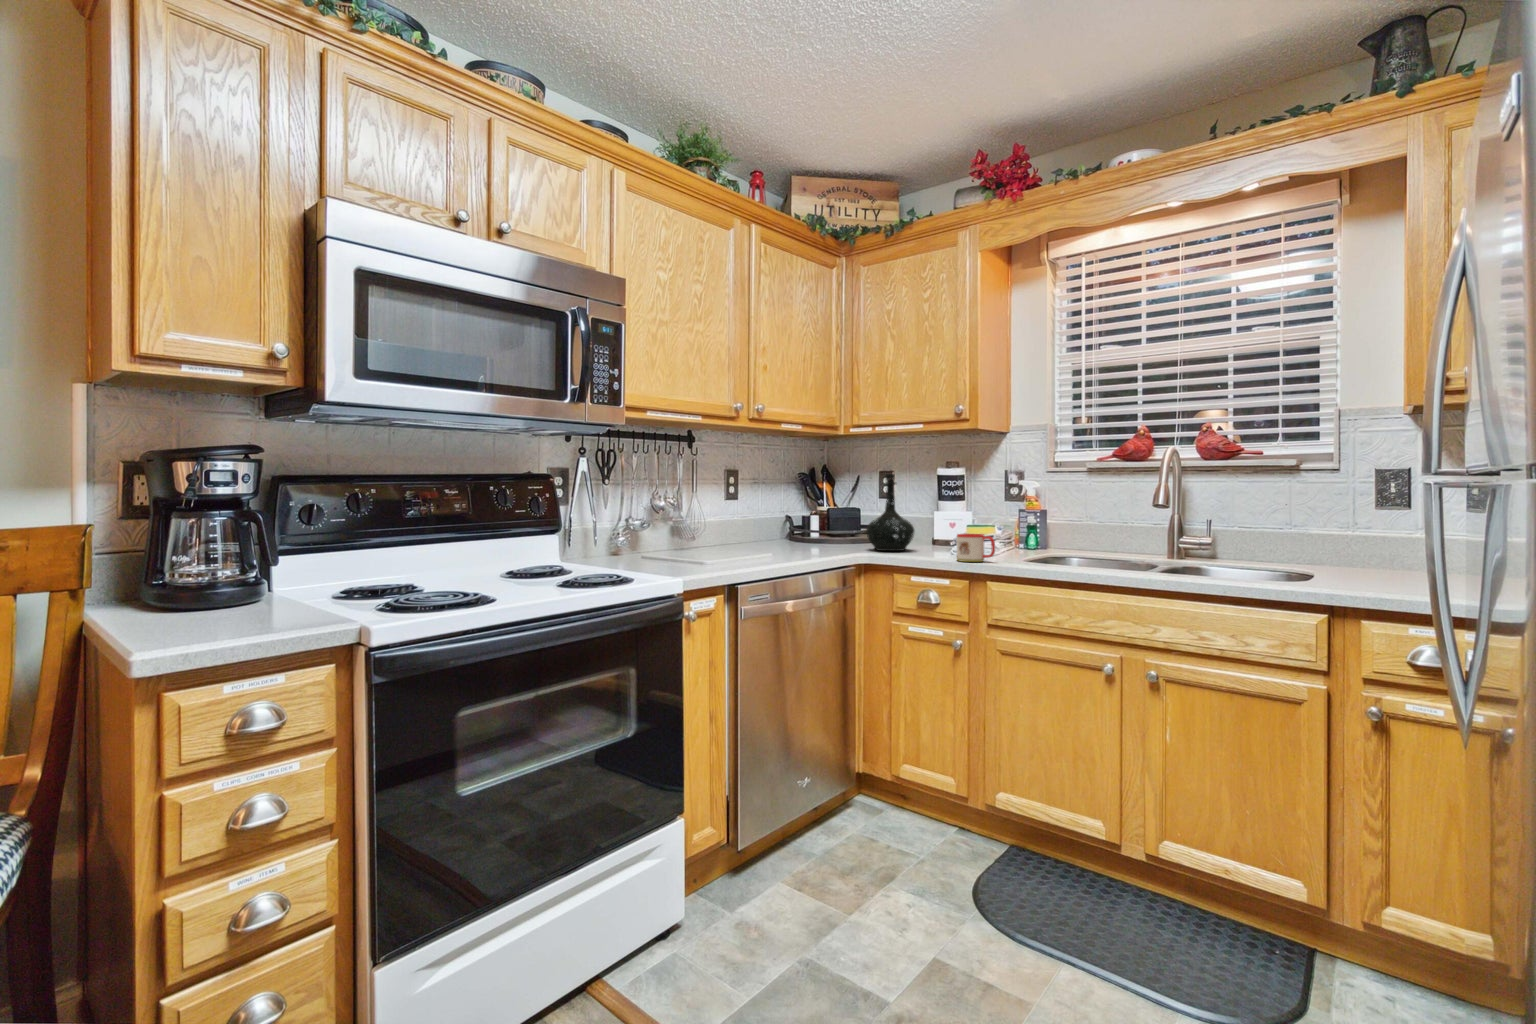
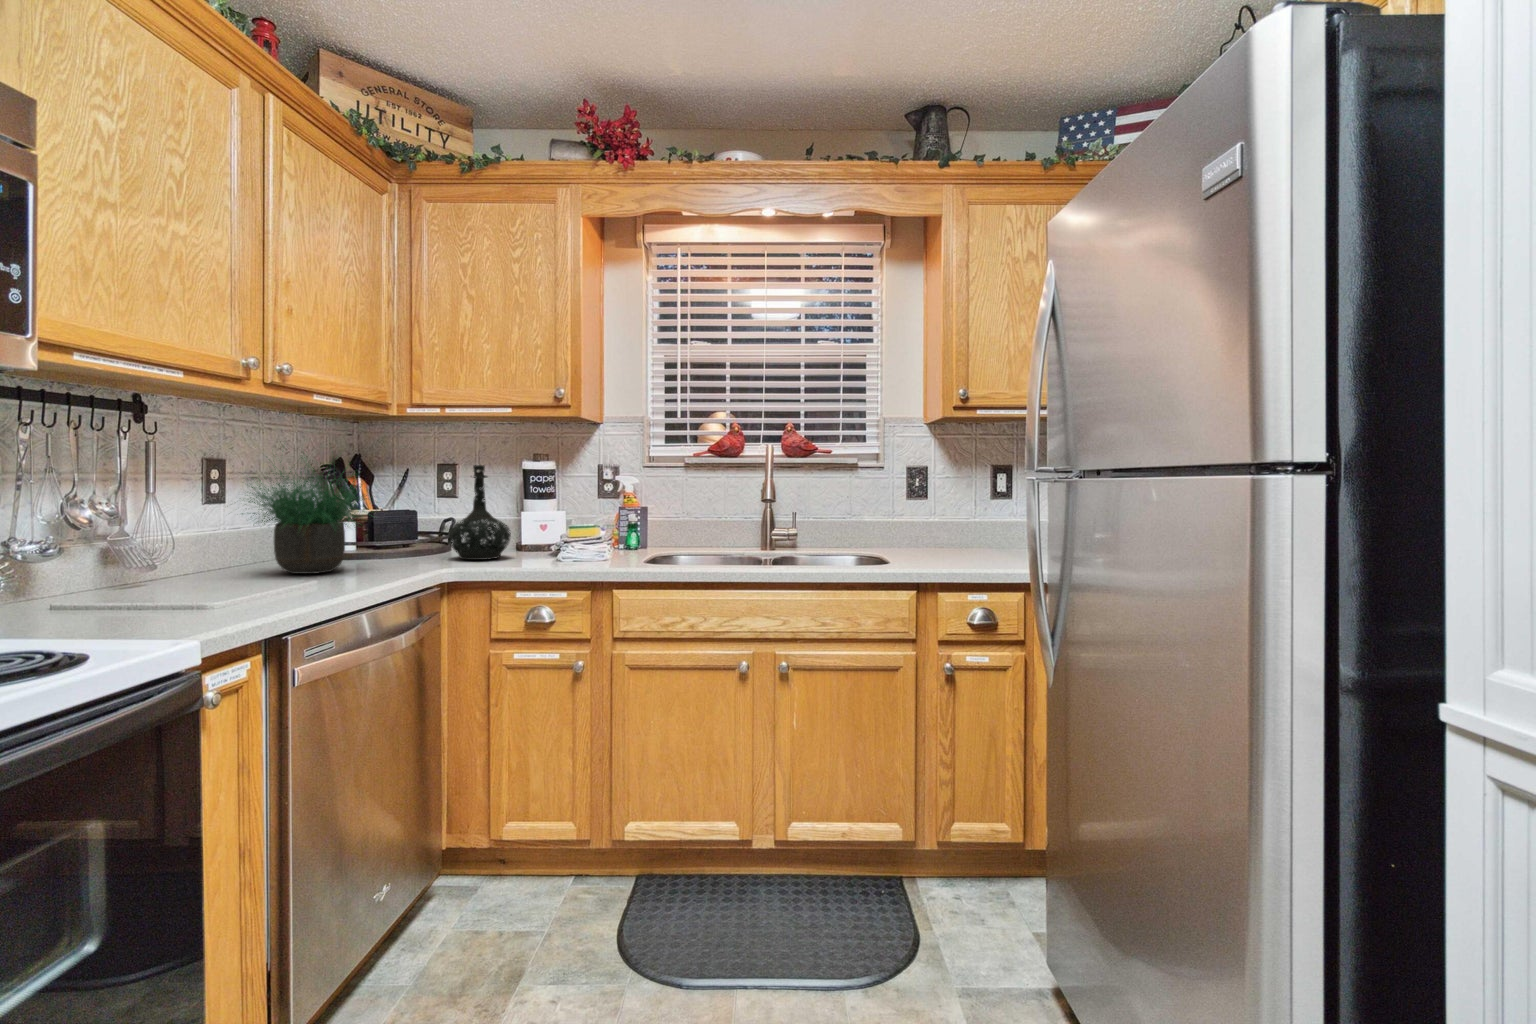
potted plant: none [717,455,817,553] -> present [248,457,369,574]
mug: present [957,534,995,562] -> none [576,536,619,568]

